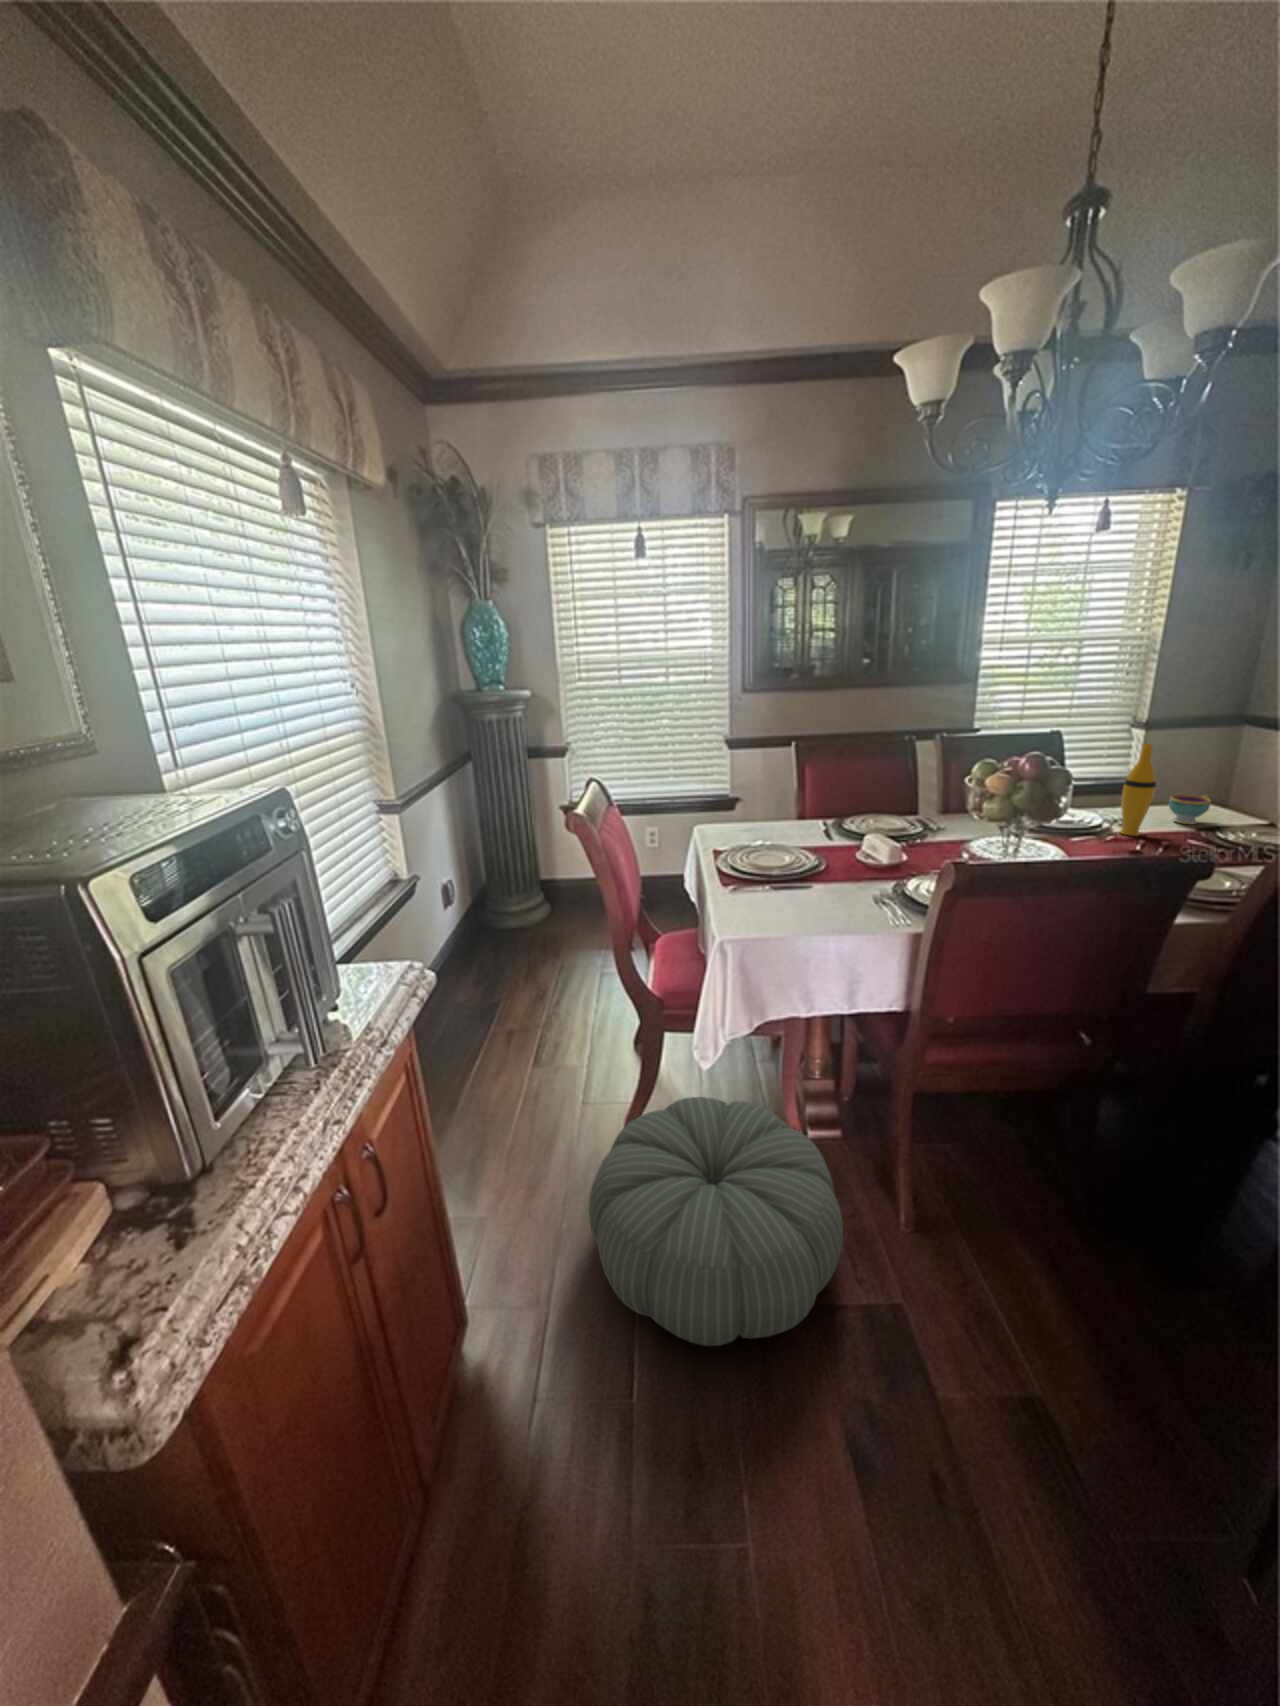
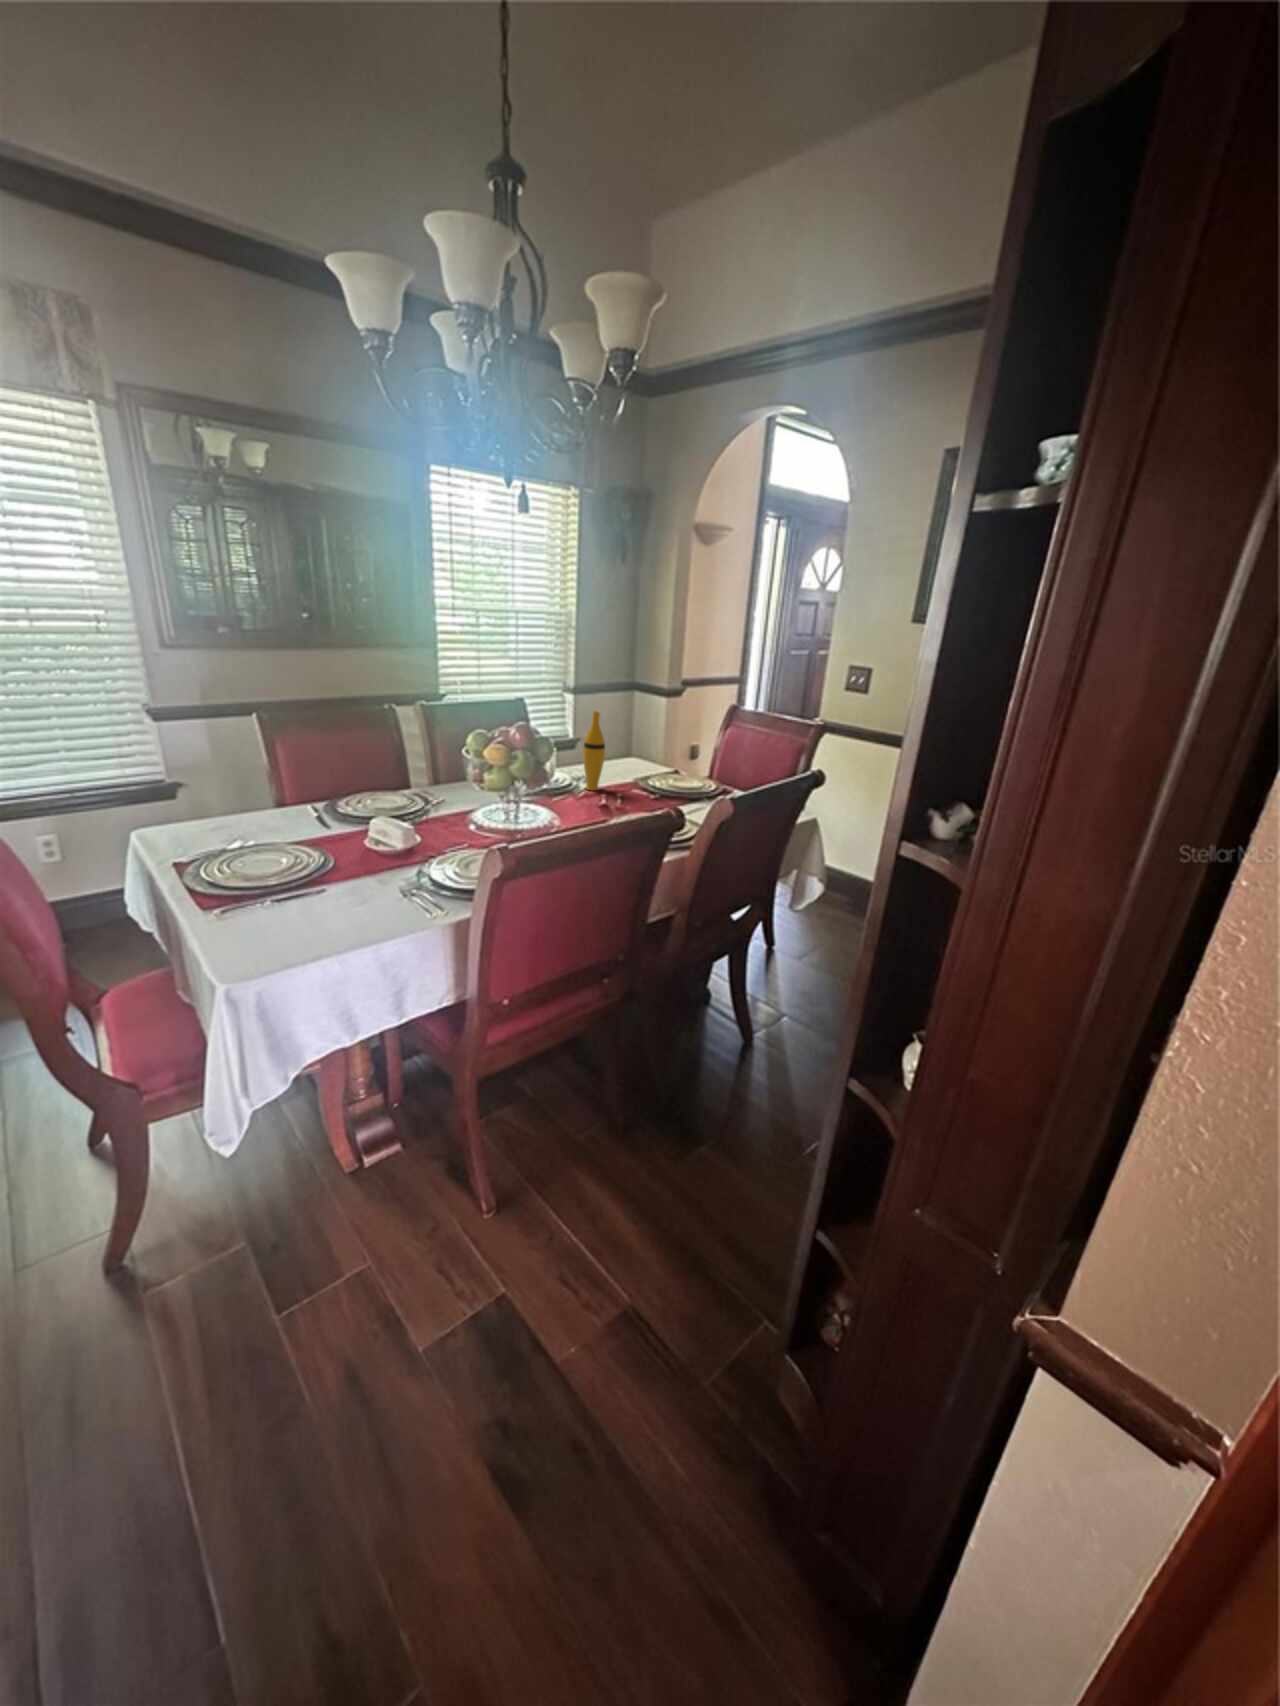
teacup: present [1169,794,1211,824] -> none [612,752,638,776]
pouf: present [589,1097,843,1346] -> none [72,1160,434,1516]

